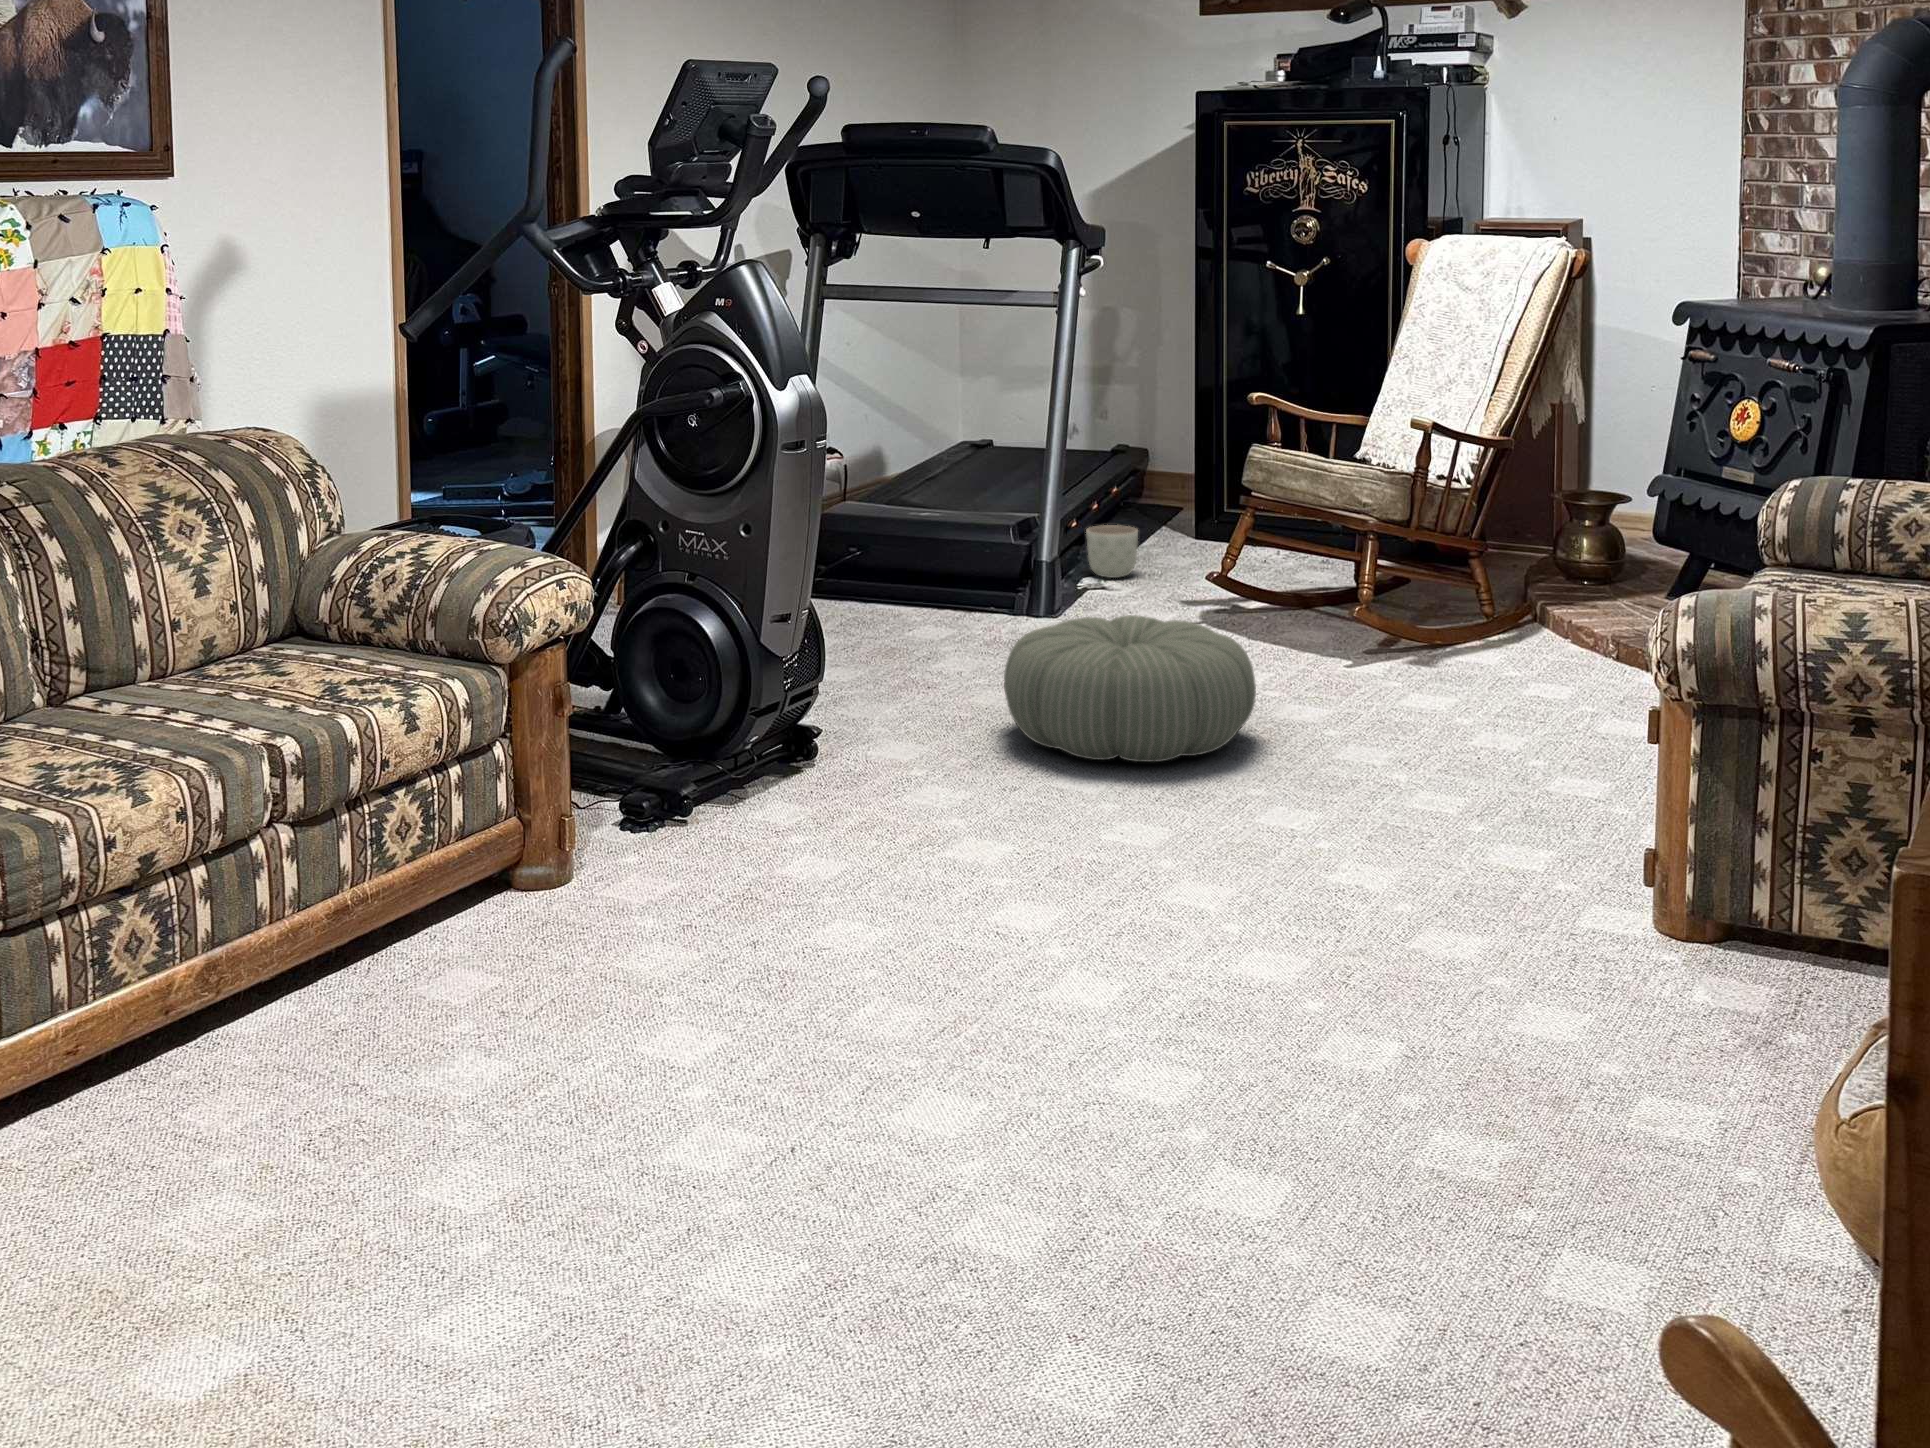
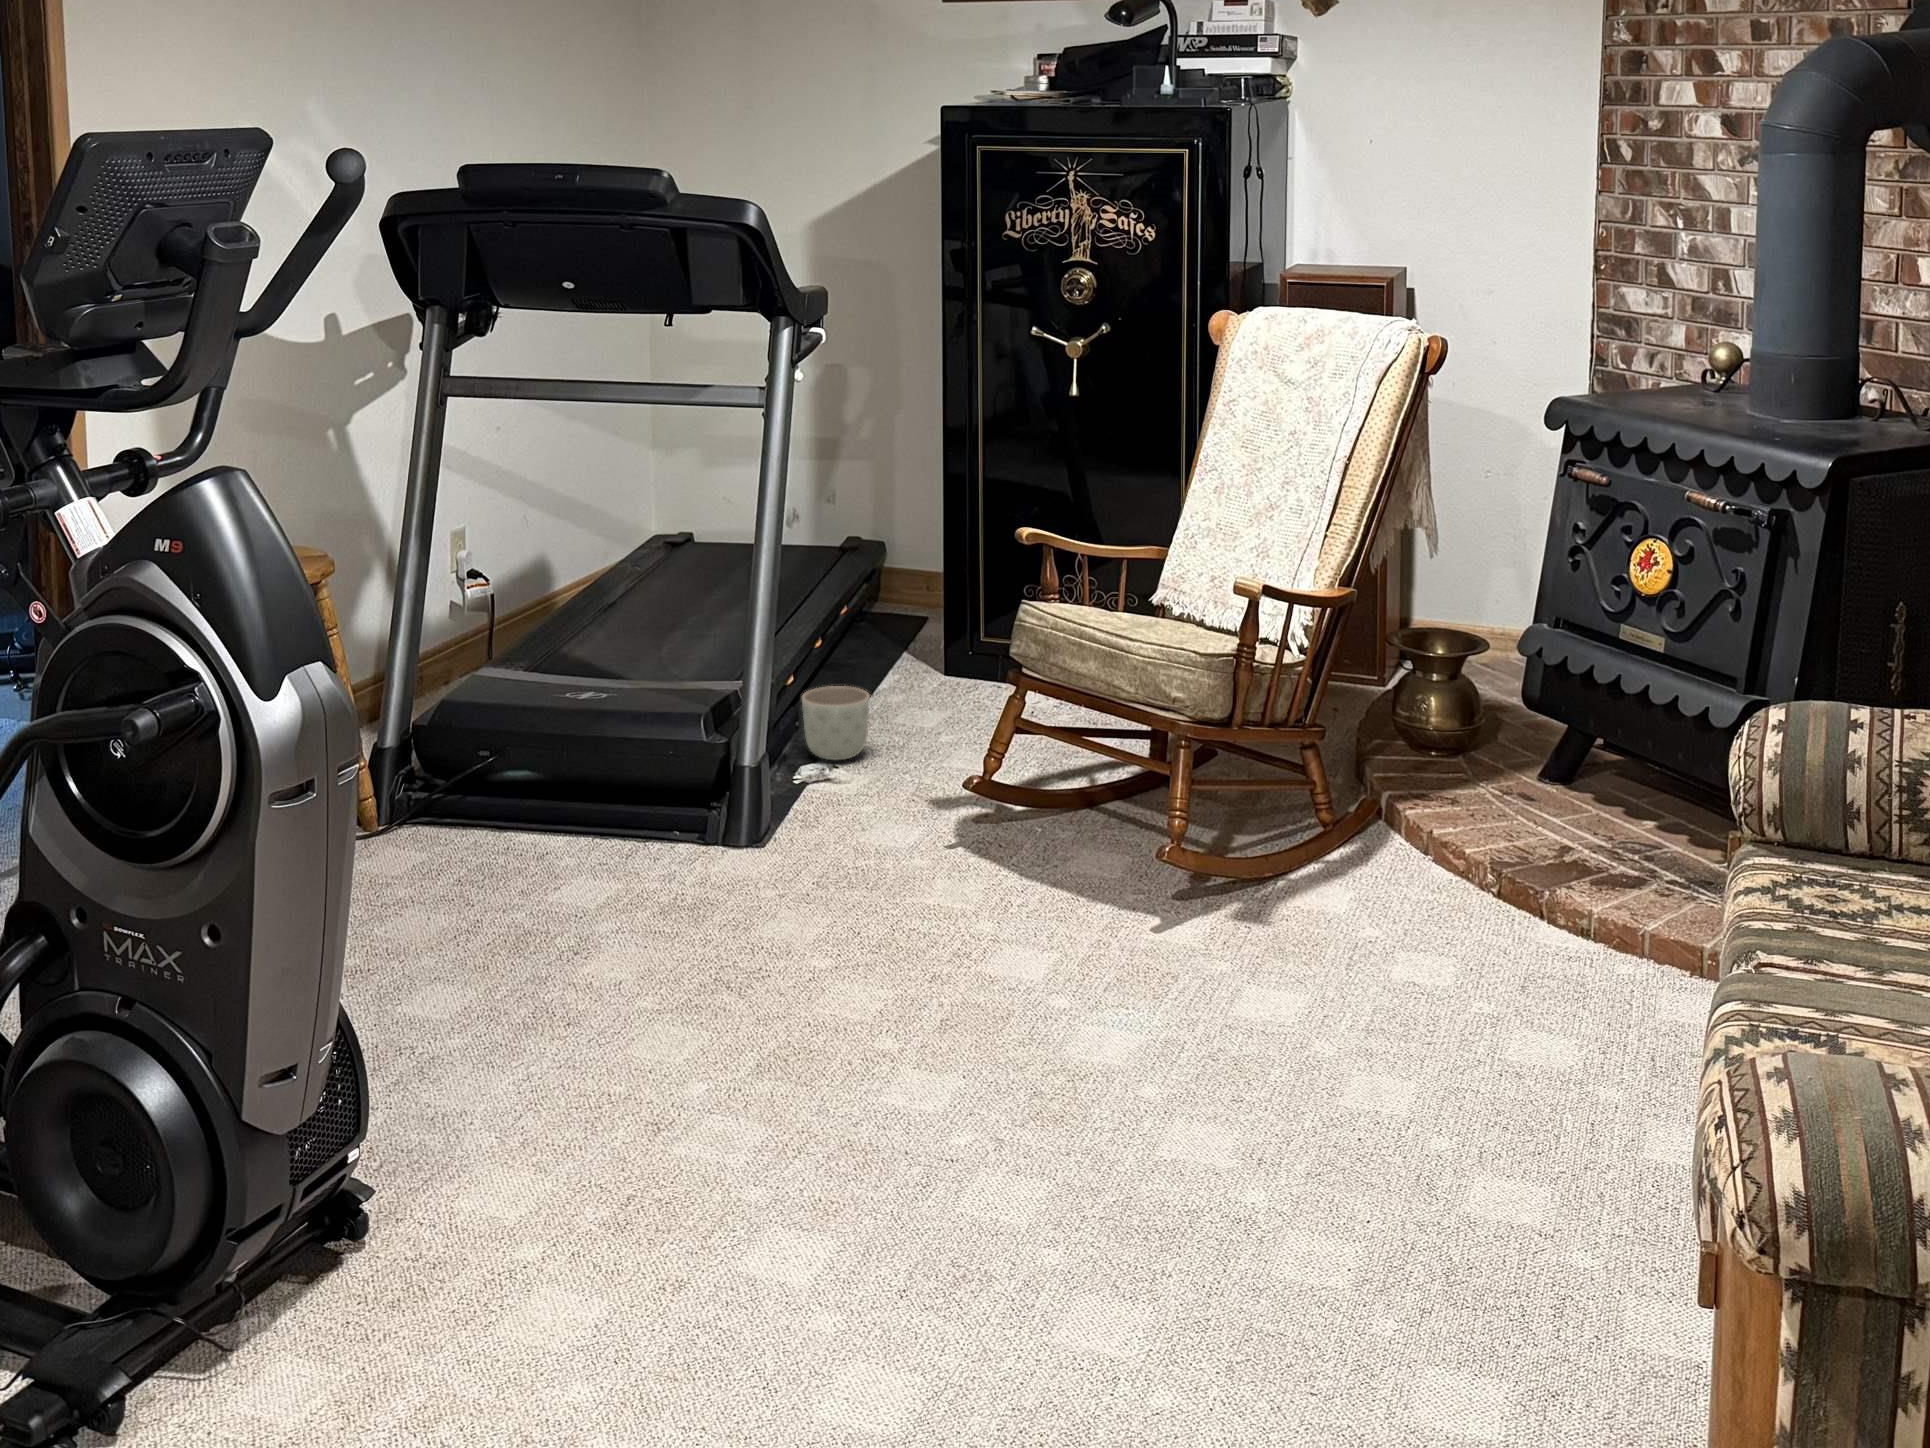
pouf: present [1004,615,1256,762] -> none [668,927,1040,1201]

